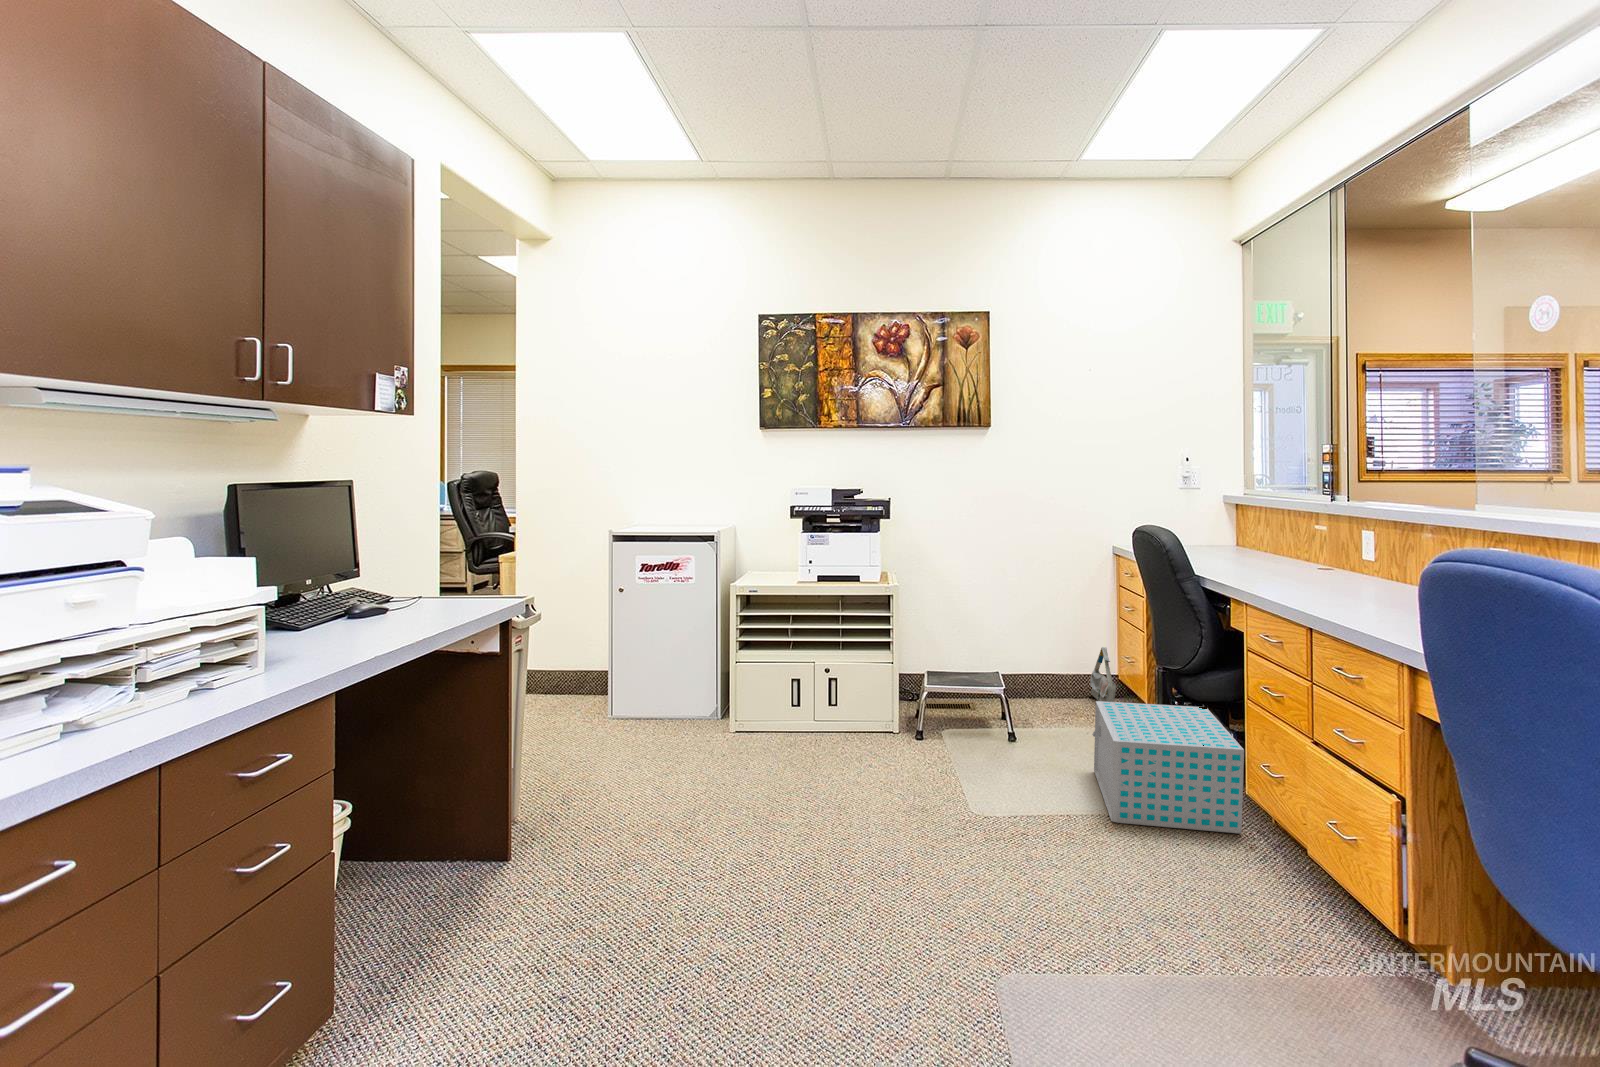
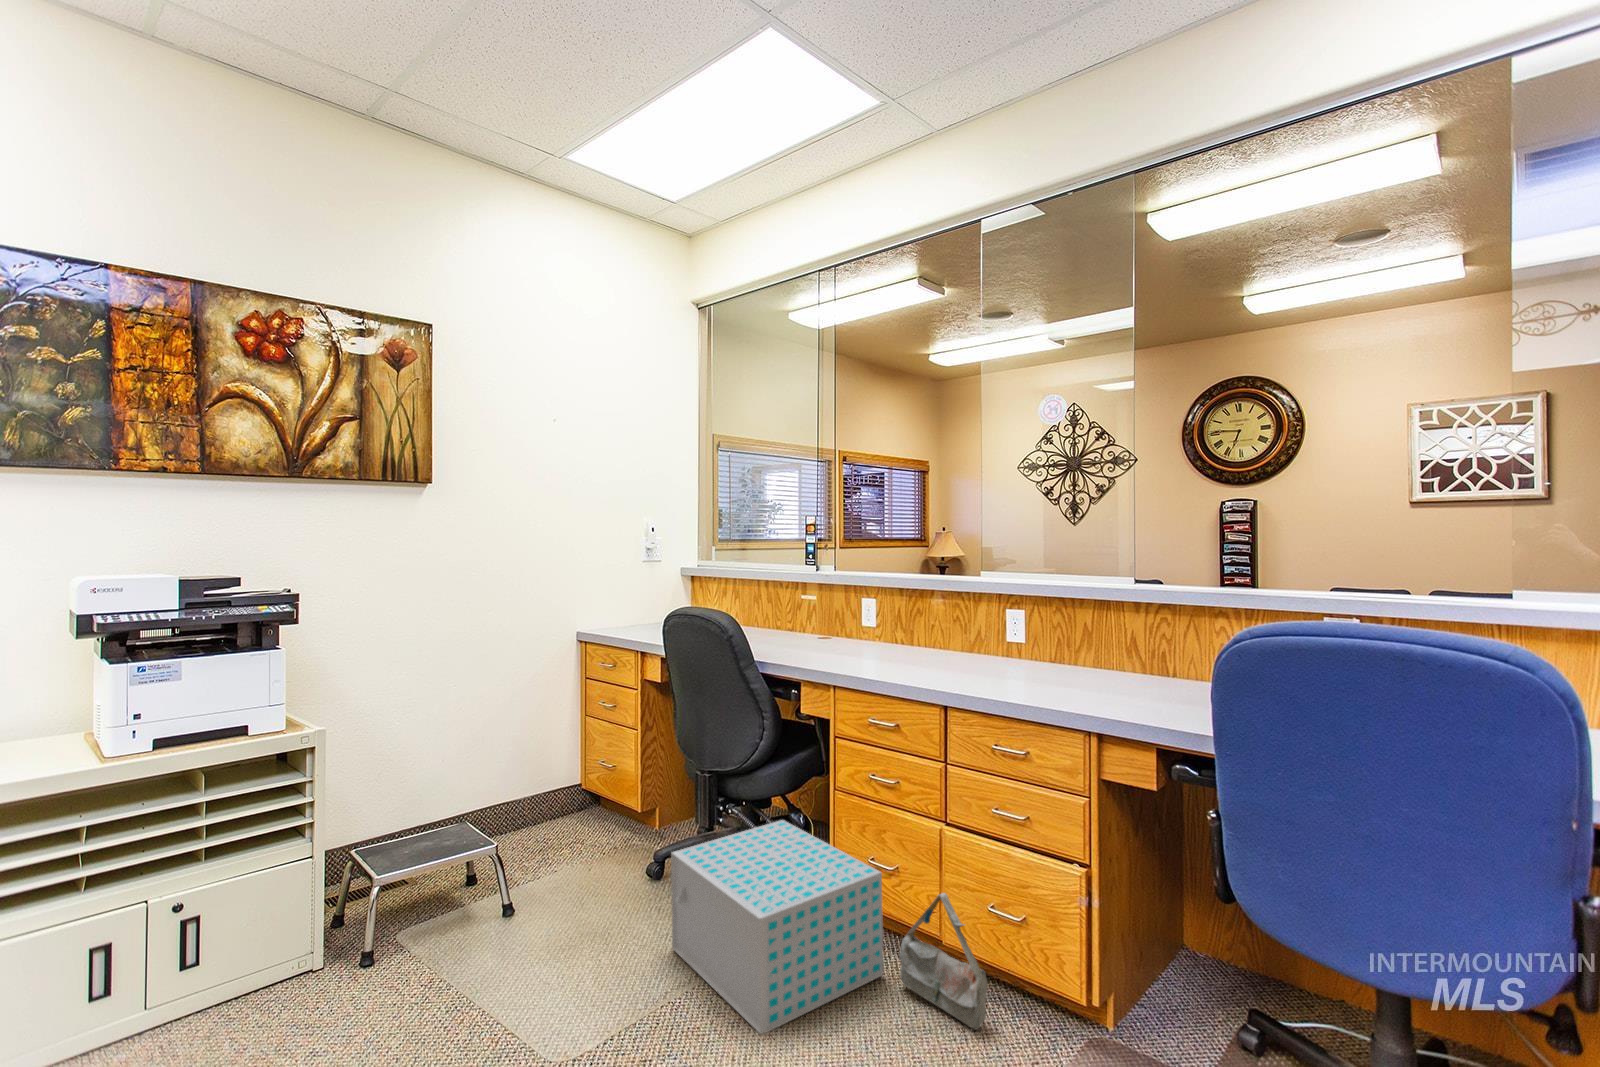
bag: present [1090,647,1116,702] -> present [899,893,987,1029]

